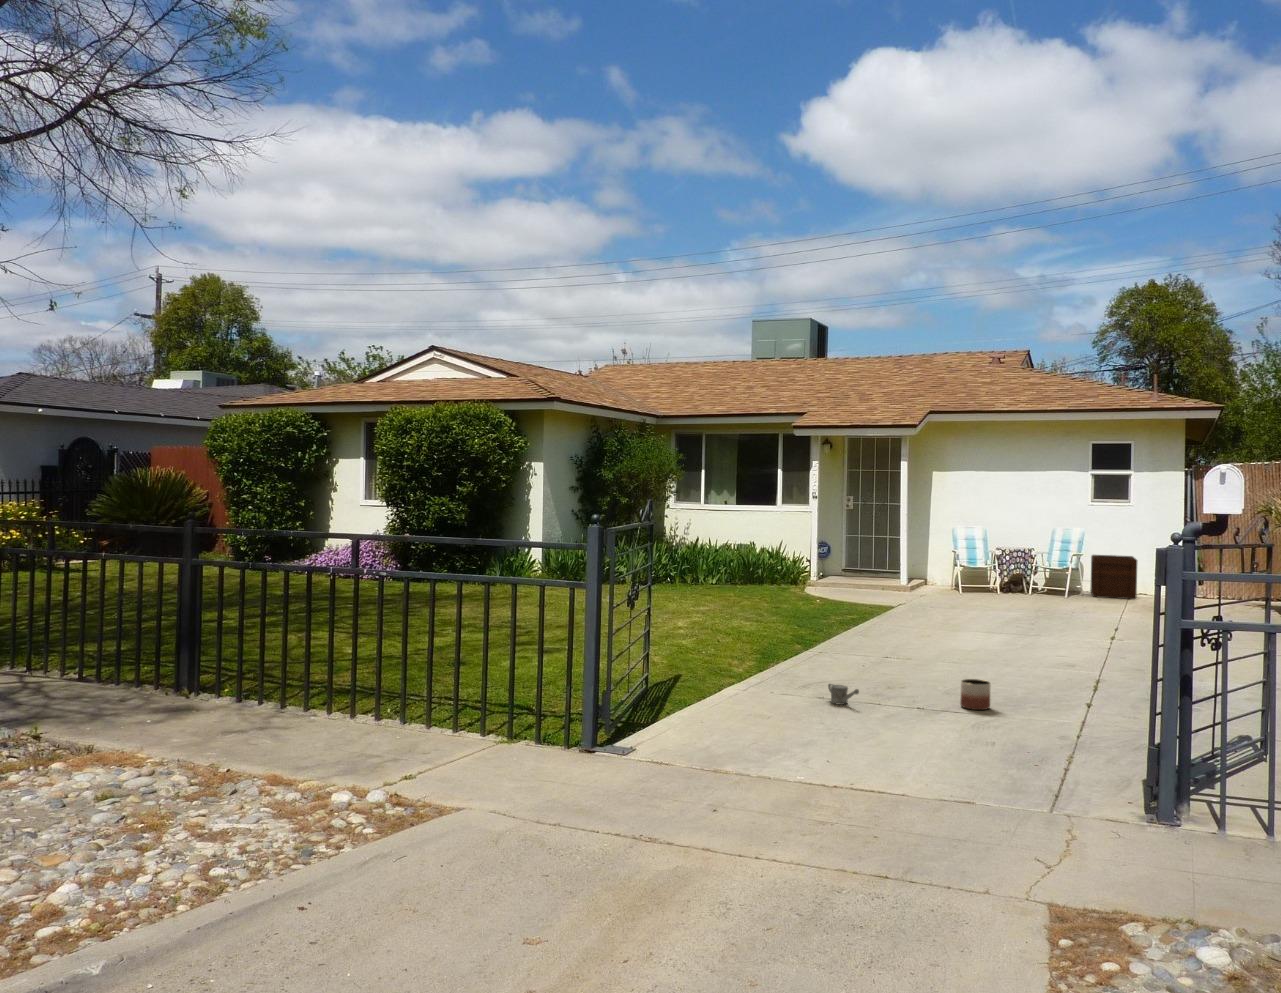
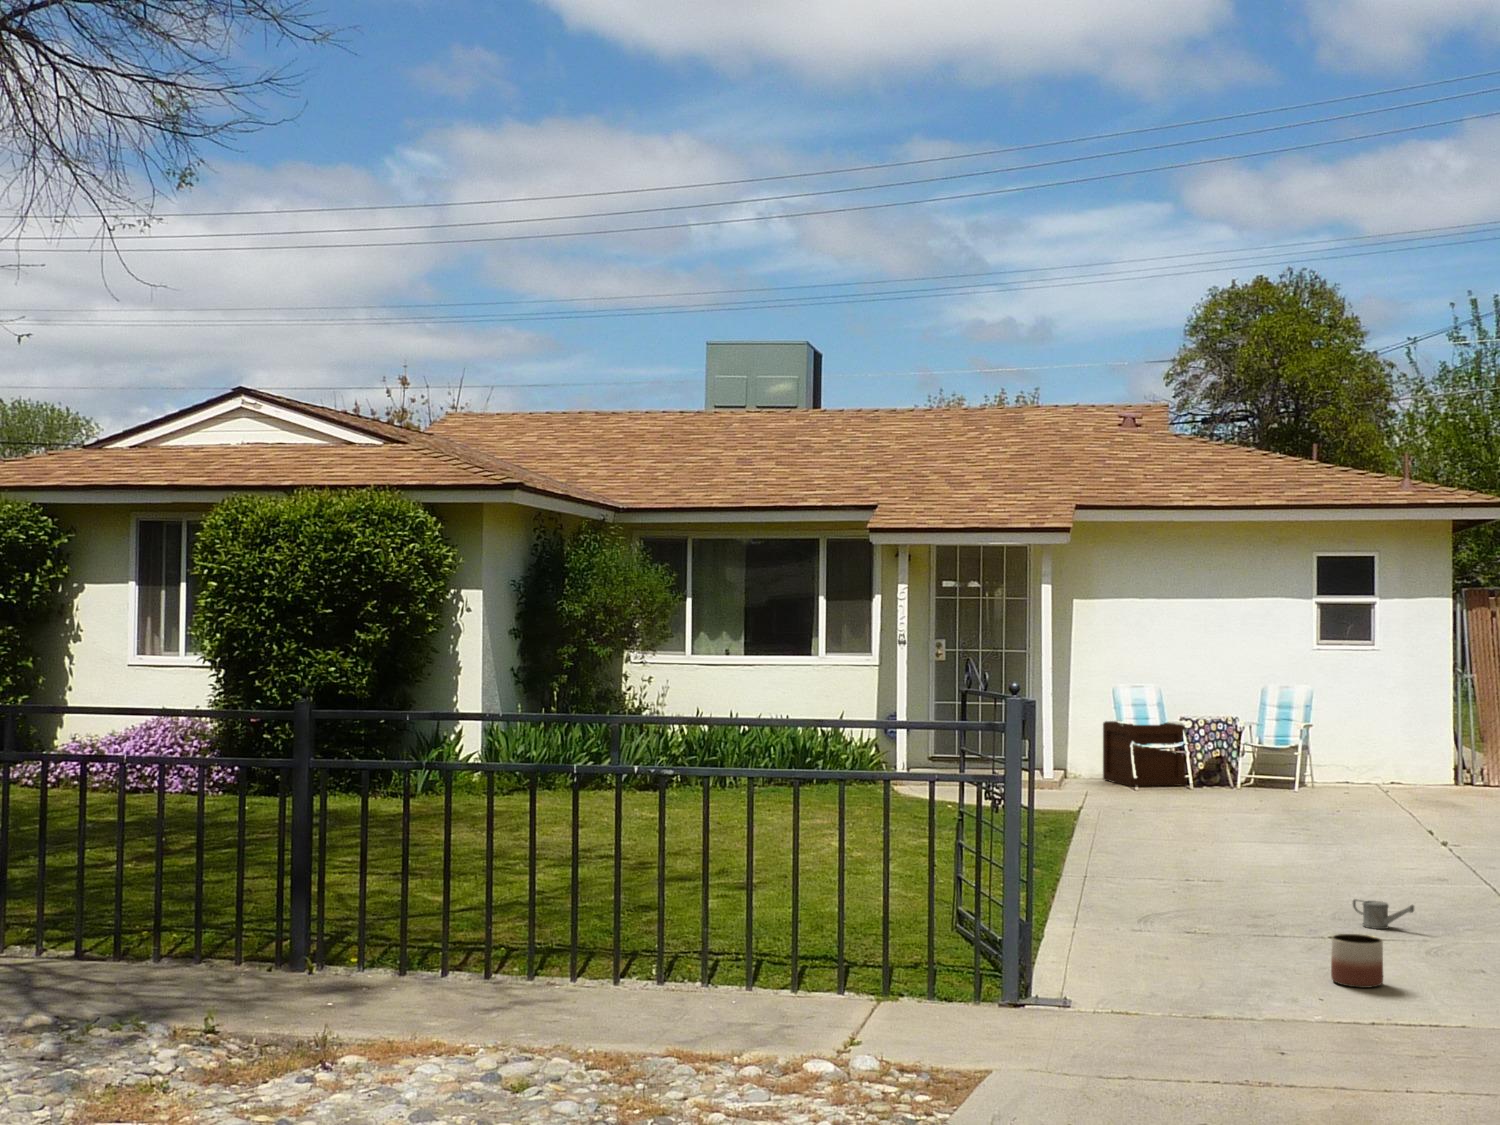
wooden crate: present [1090,555,1137,599] -> present [1103,721,1186,787]
watering can: present [828,684,859,705] -> present [1353,899,1414,929]

